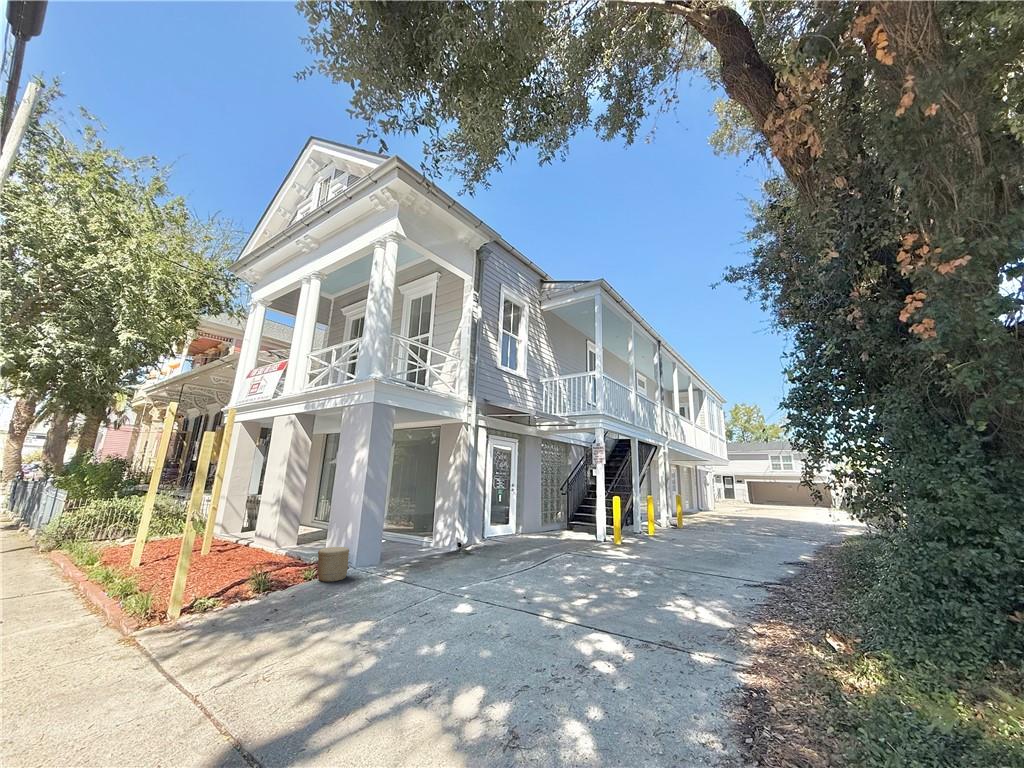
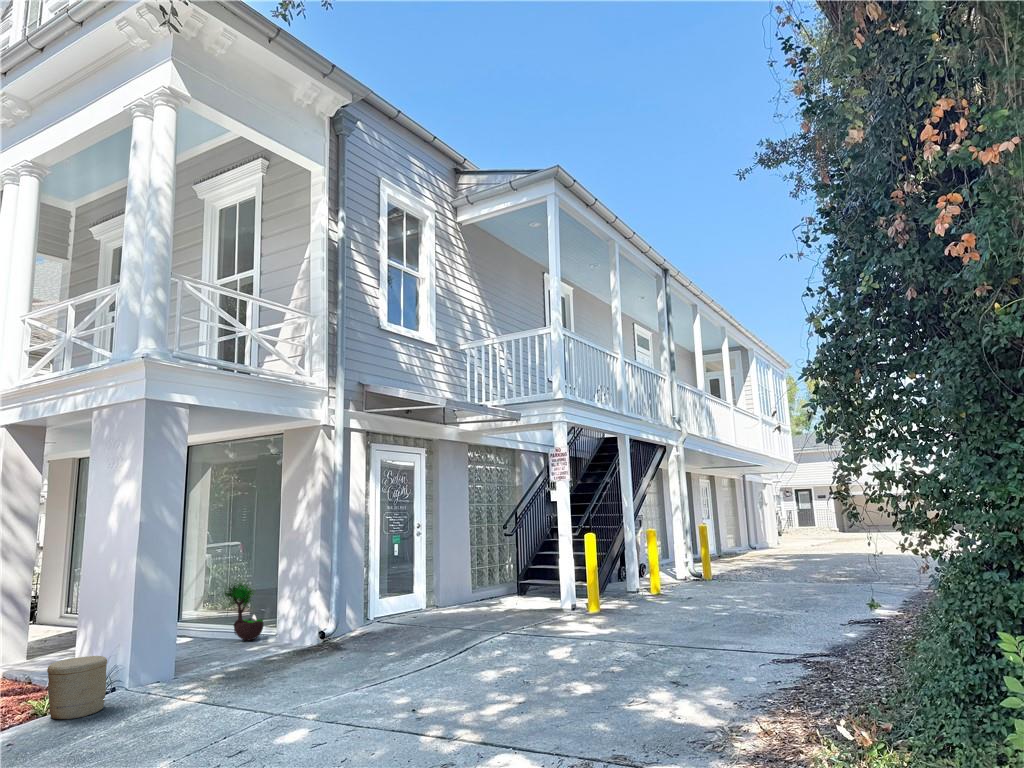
potted tree: none [401,507,425,545] -> present [224,583,263,641]

